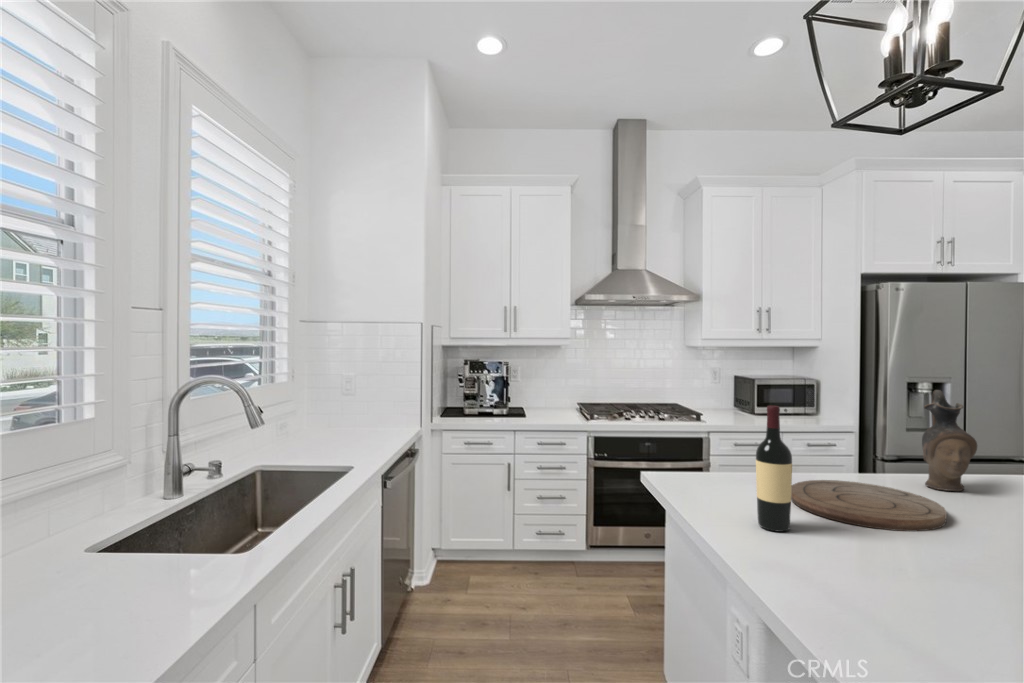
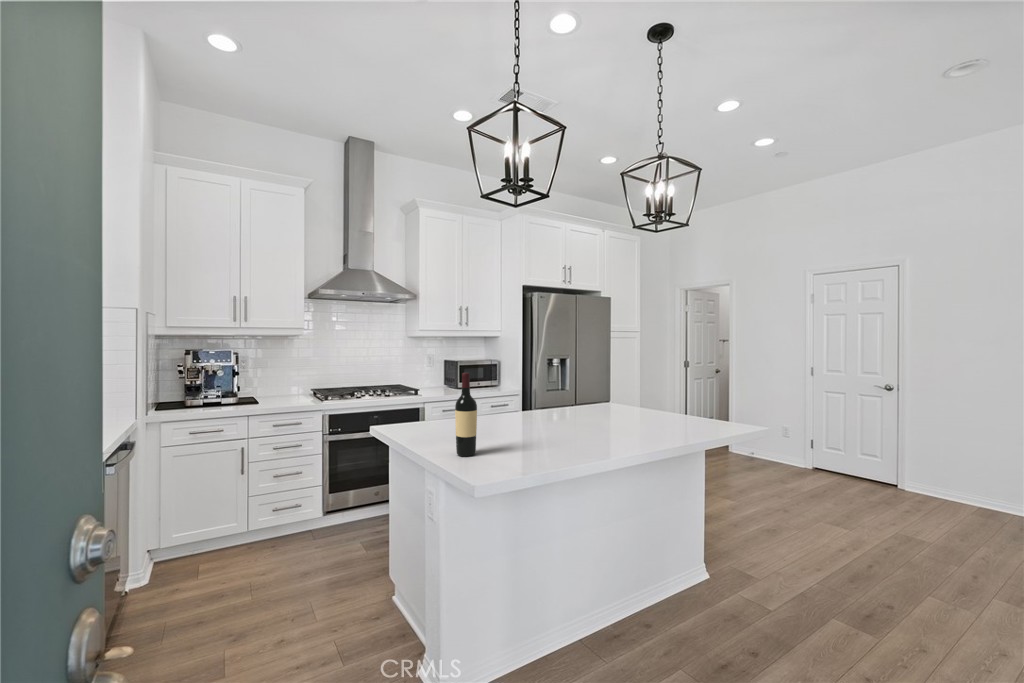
ceramic pitcher: present [922,390,977,491] -> none [550,361,575,421]
cutting board: present [791,480,946,531] -> none [477,422,558,446]

